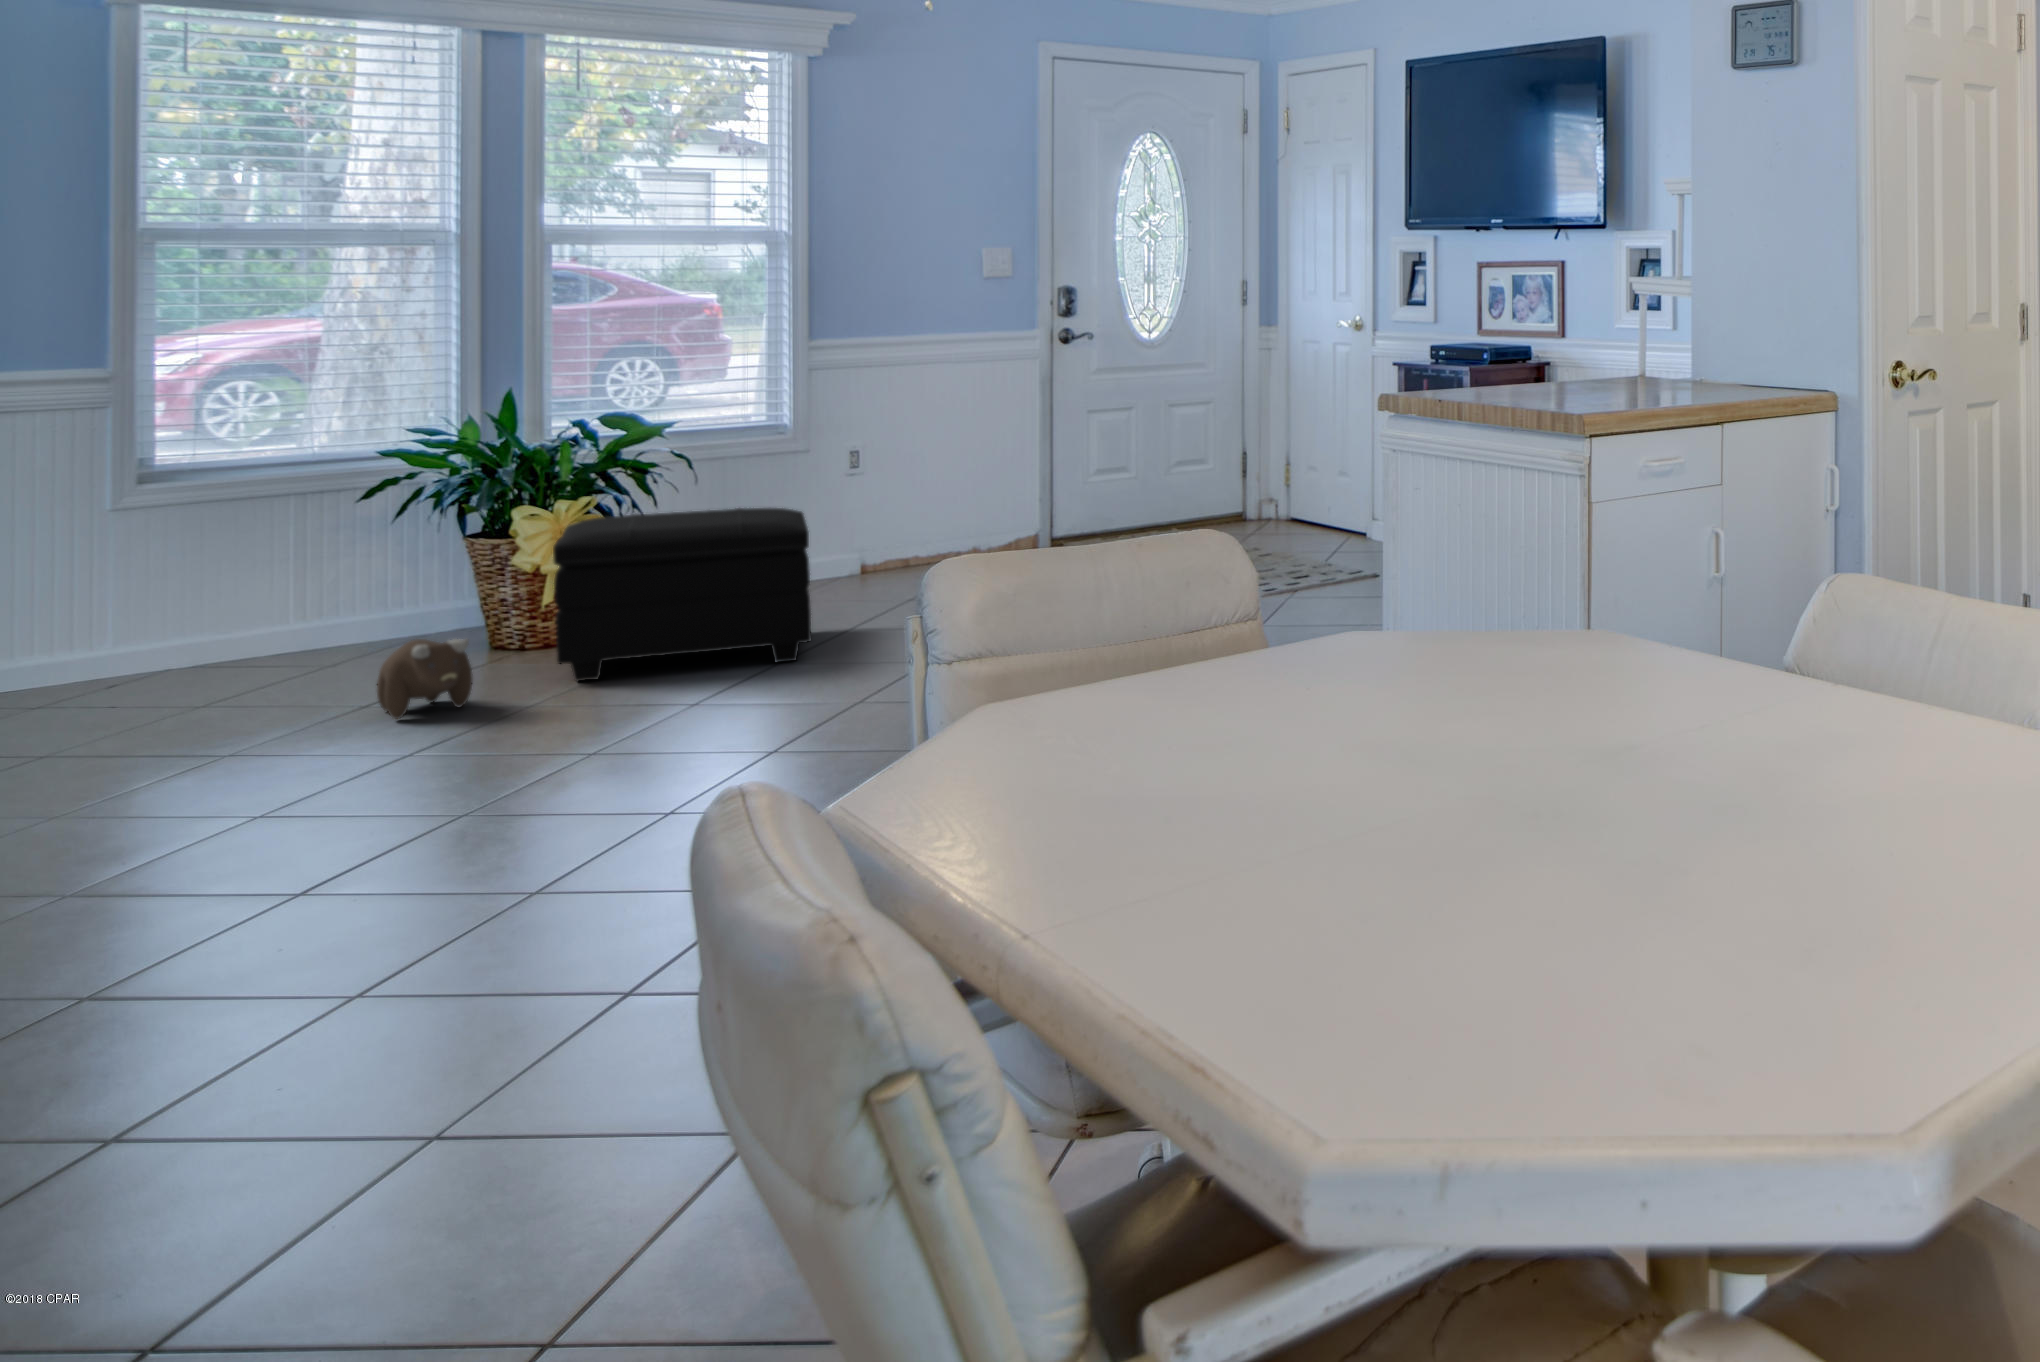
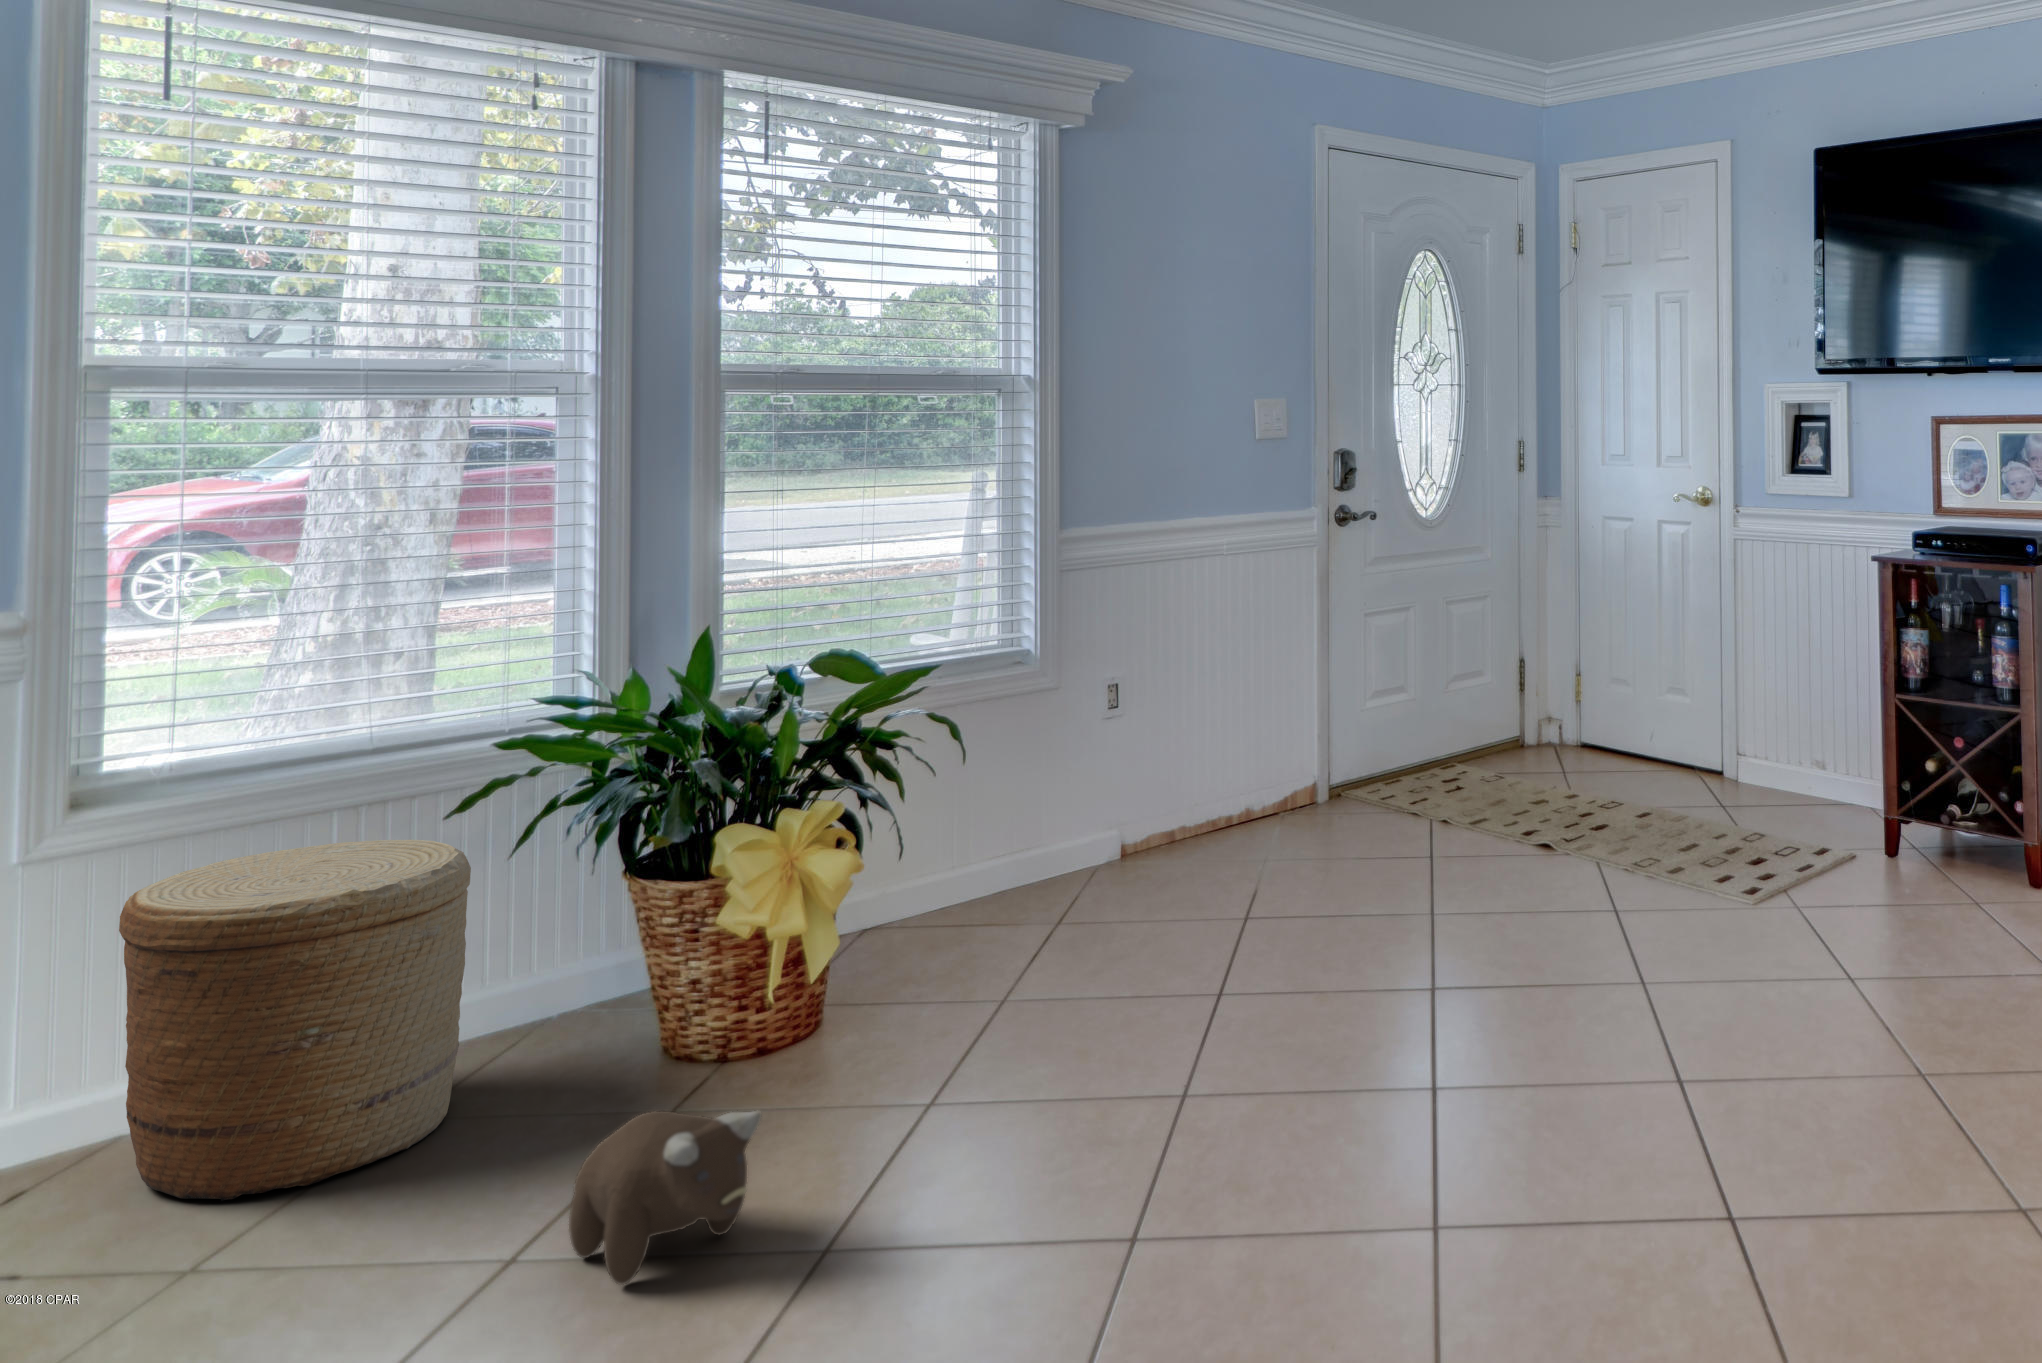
footstool: present [553,508,811,681] -> none [815,799,1245,1143]
woven basket: none [171,510,368,686] -> present [119,840,471,1201]

